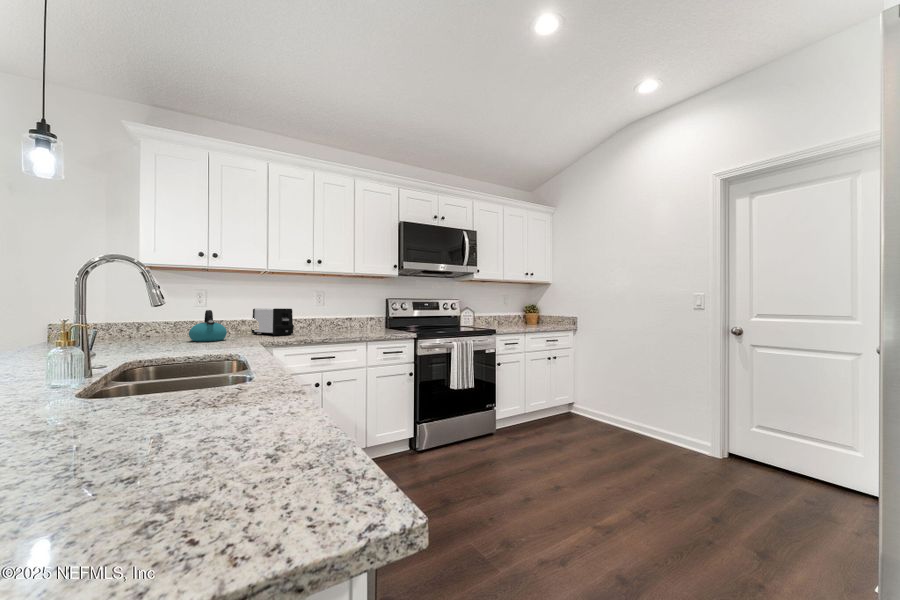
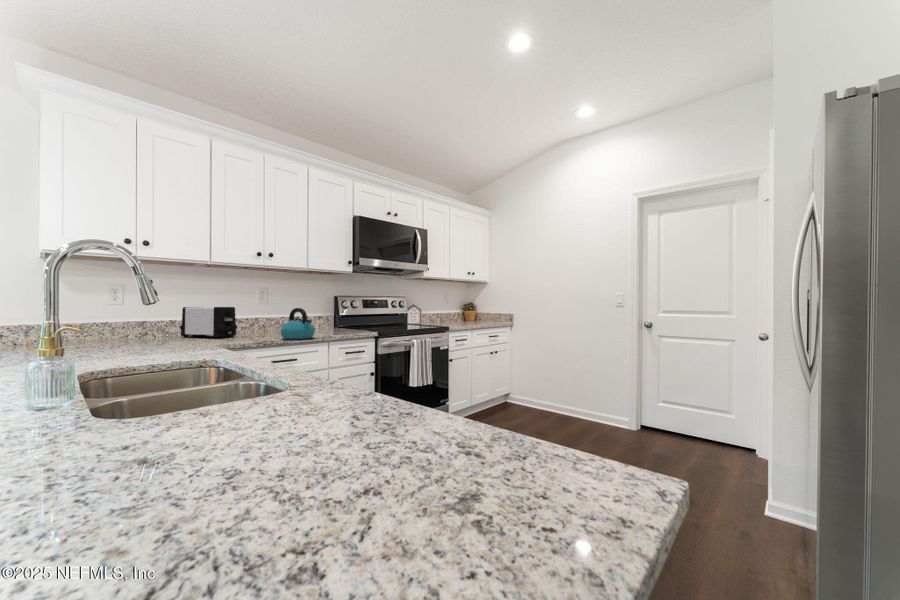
kettle: present [189,310,227,342] -> present [281,308,315,339]

